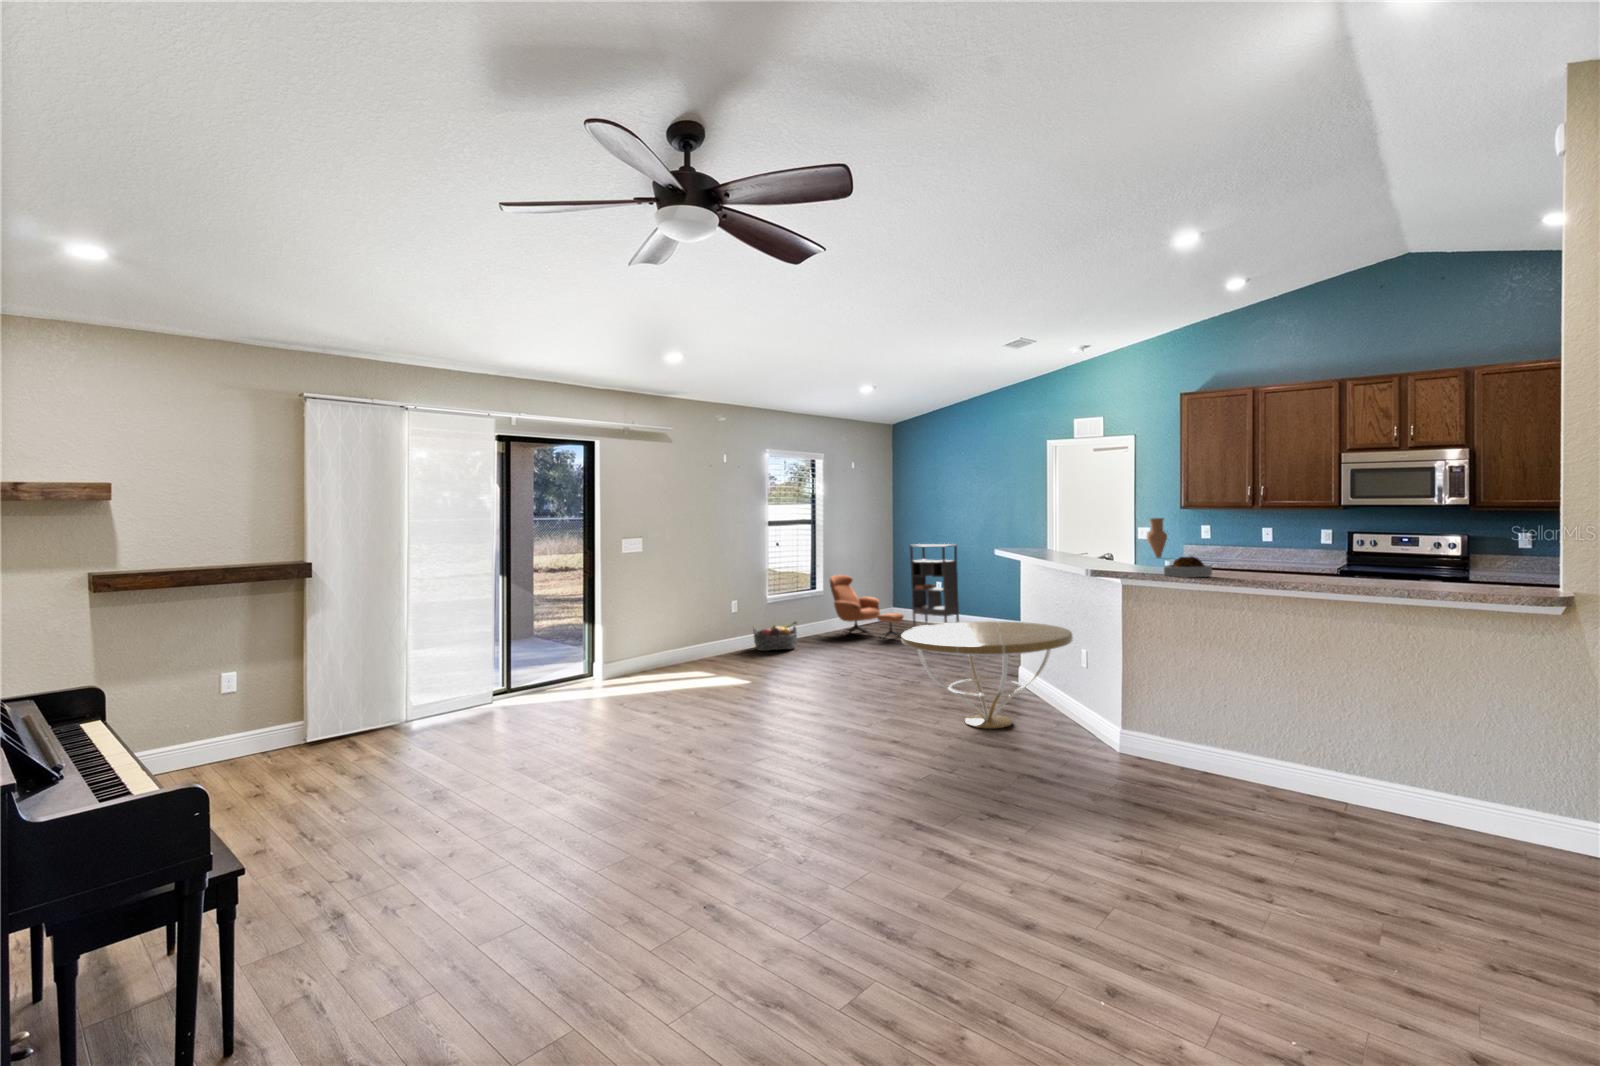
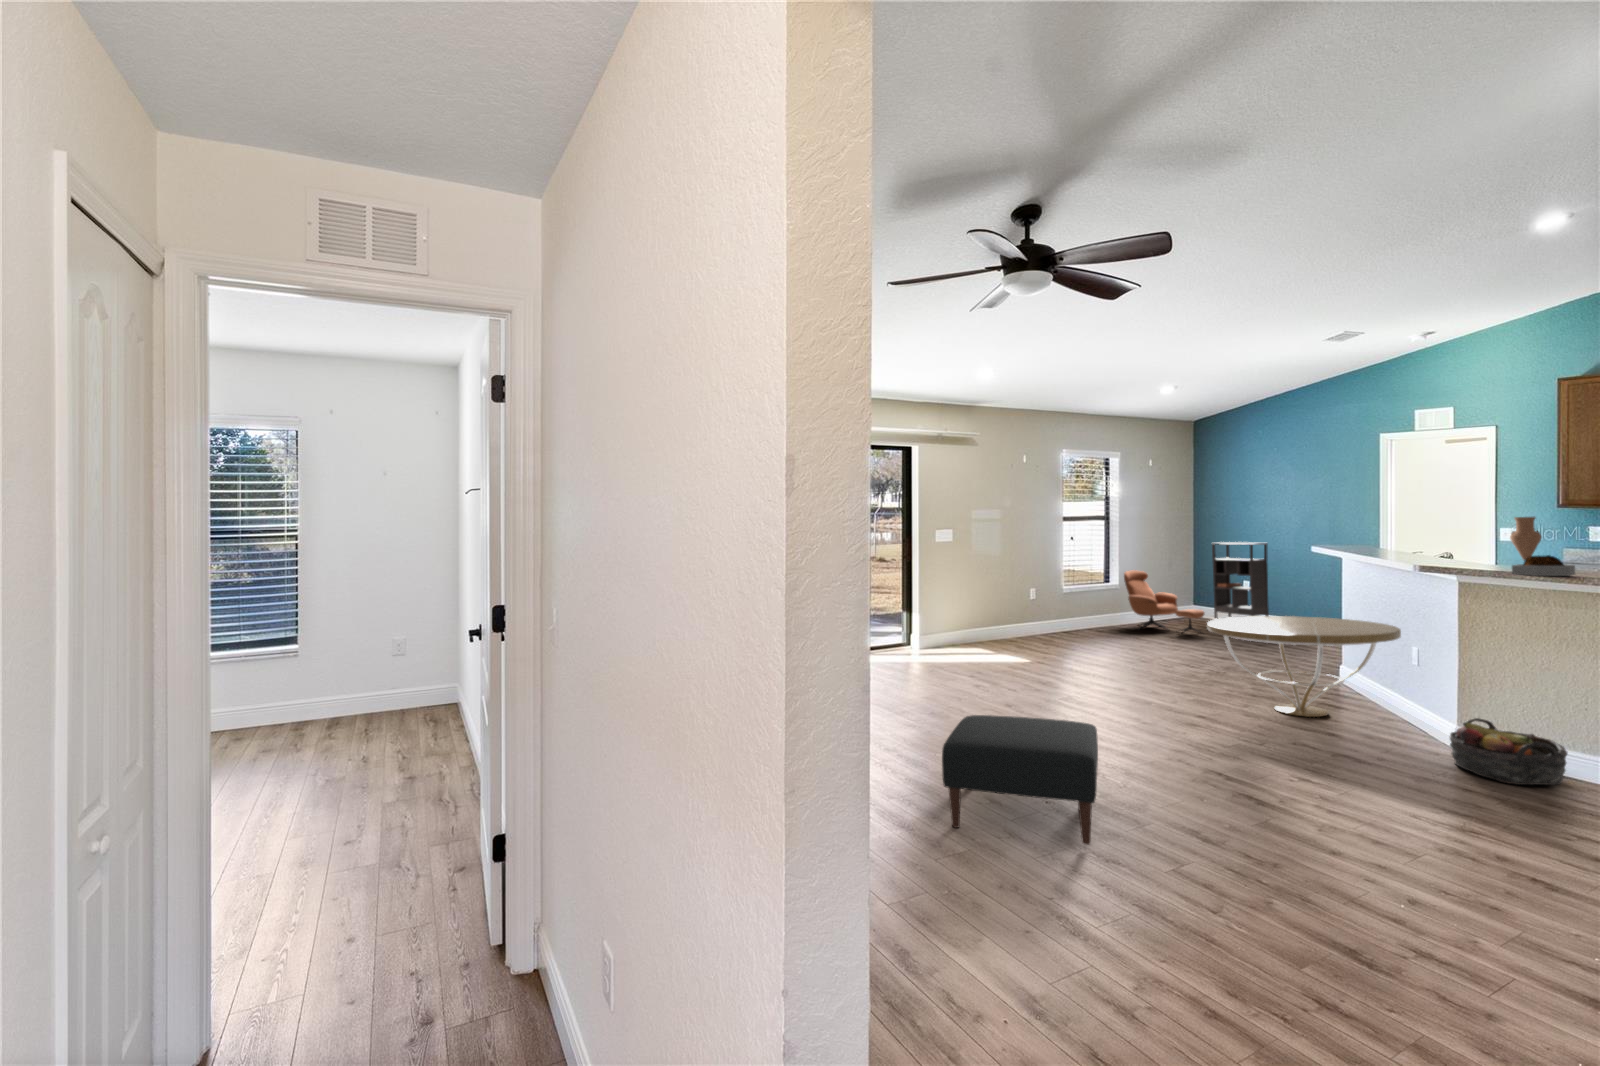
basket: present [753,622,797,651] -> present [1450,718,1567,785]
ottoman: none [539,791,769,985] -> present [942,715,1098,845]

